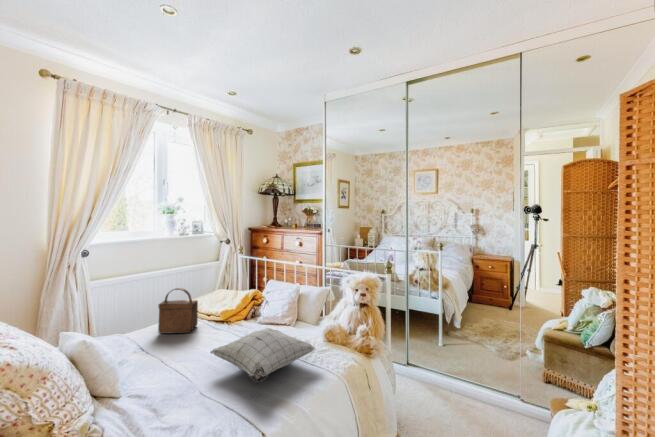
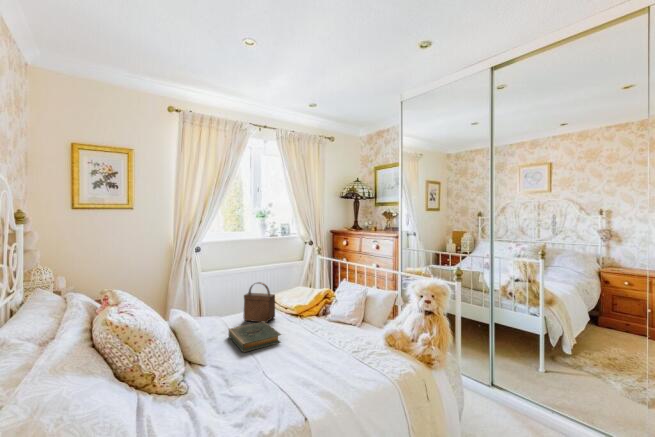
pillow: present [210,328,315,383] -> none [275,325,371,372]
hardback book: none [144,332,213,372] -> present [229,322,281,352]

